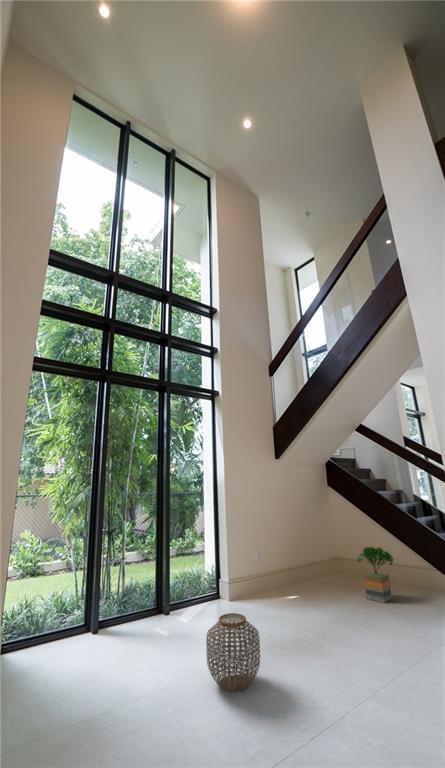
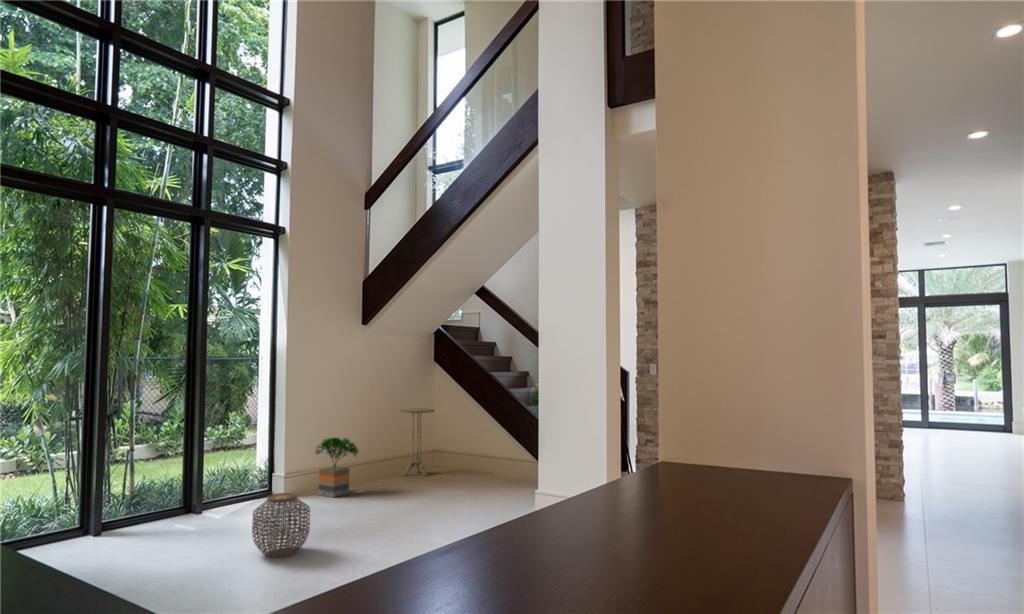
side table: none [307,522,337,581] -> present [401,408,434,476]
potted tree: present [357,547,394,603] -> present [316,437,358,497]

